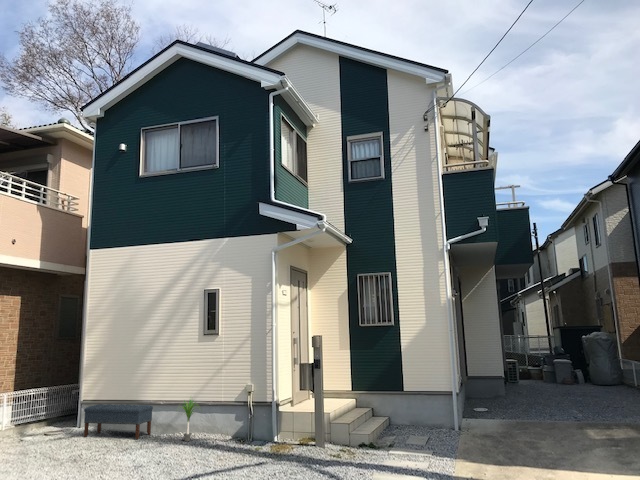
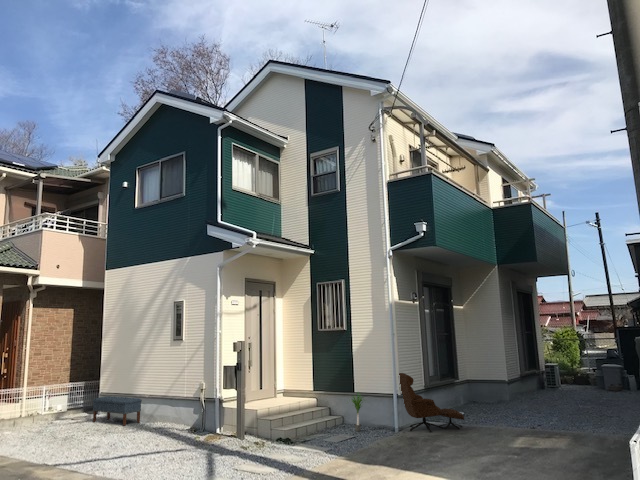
lounge chair: none [452,369,516,428] -> present [399,373,464,432]
potted plant: present [182,400,196,441] -> present [352,395,362,431]

